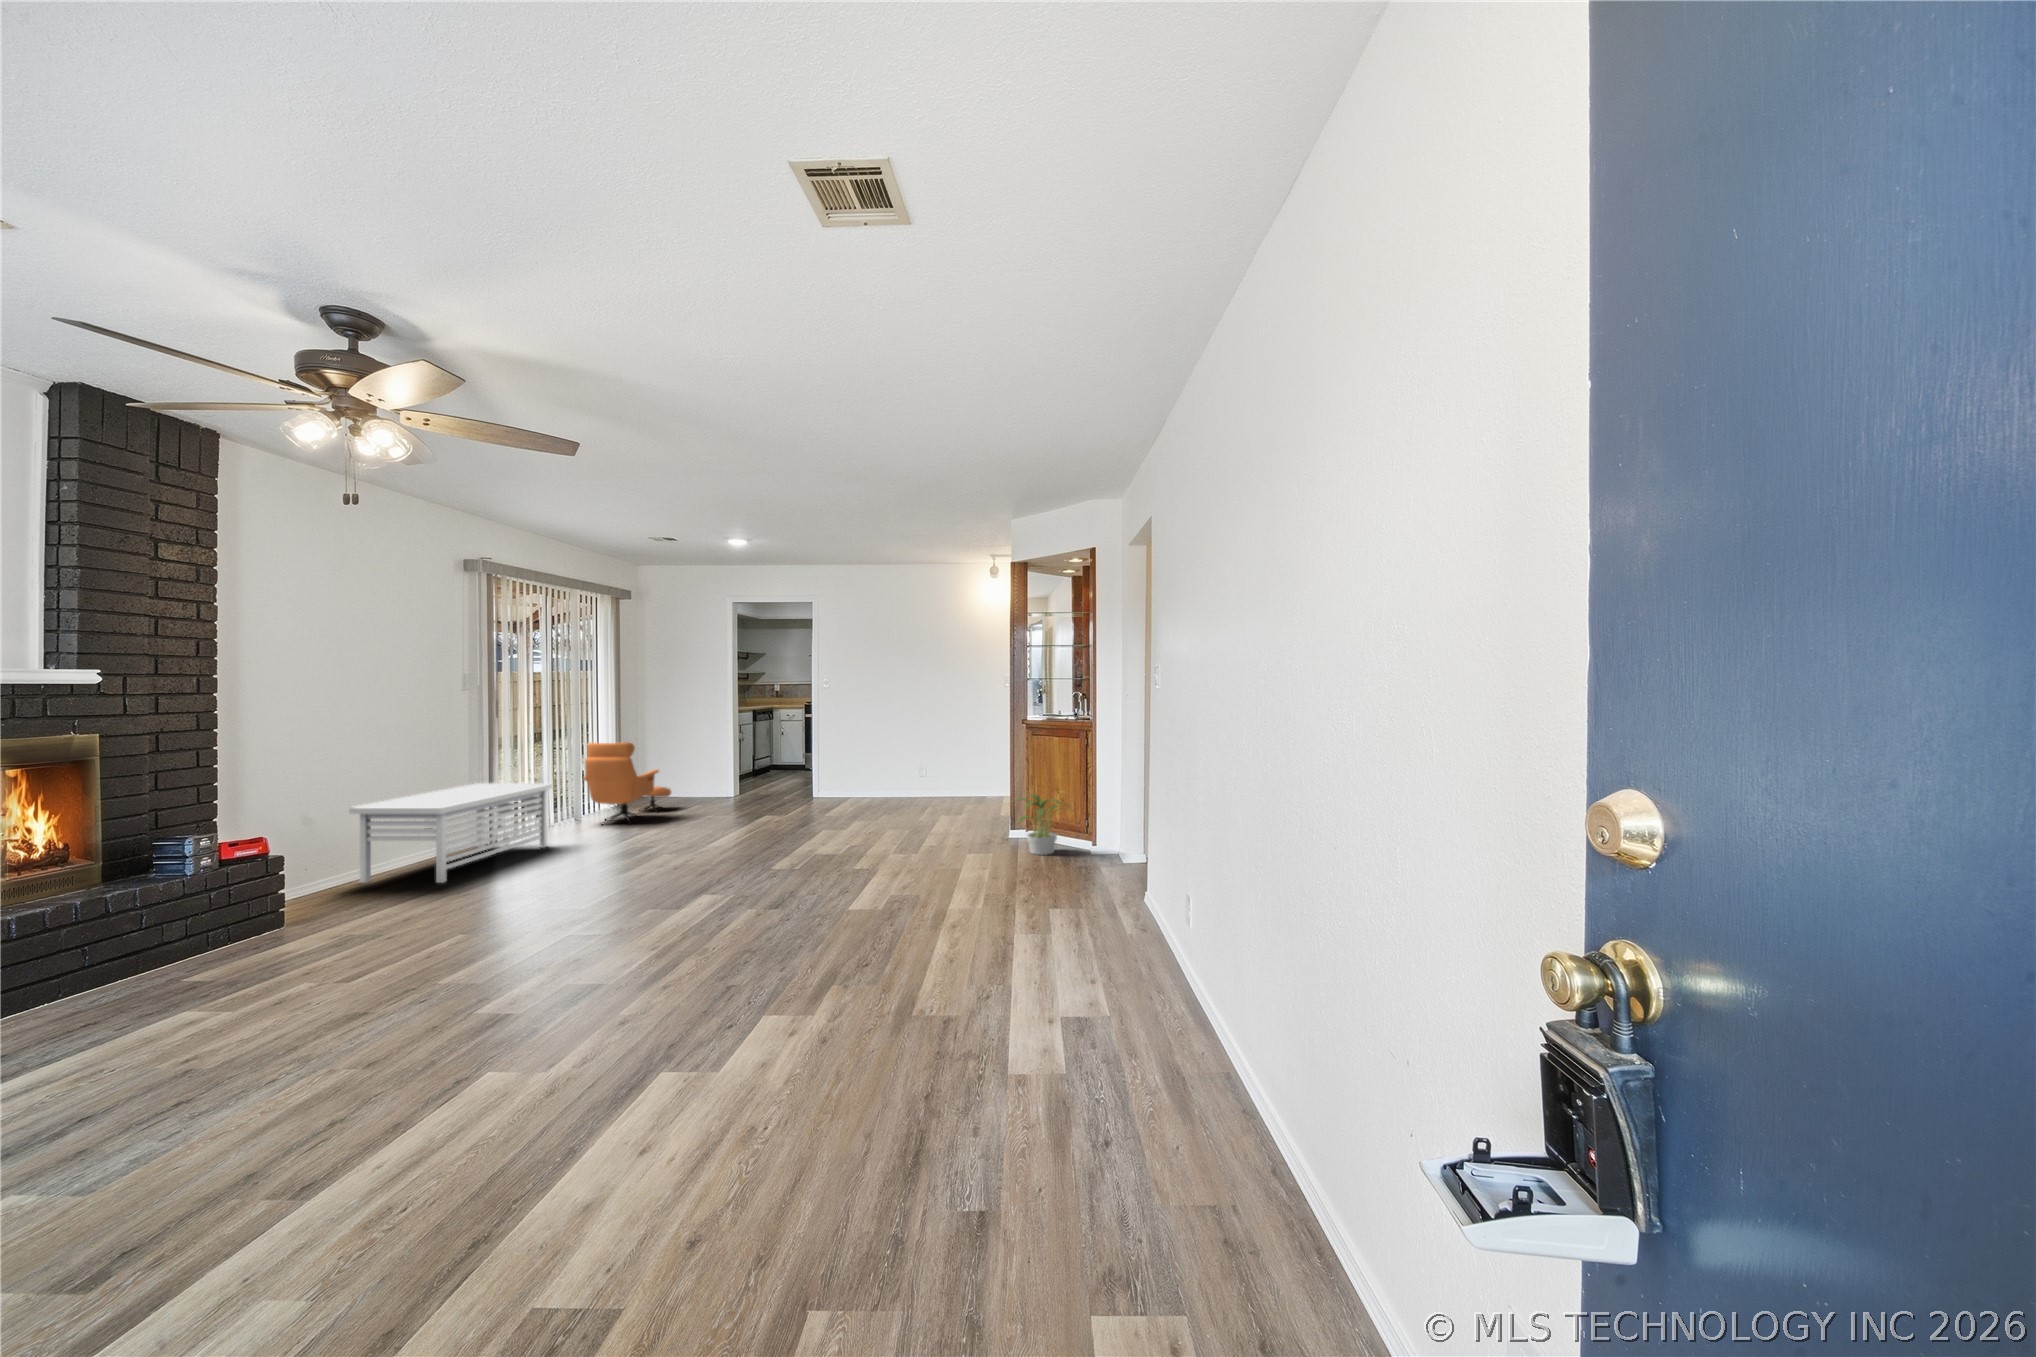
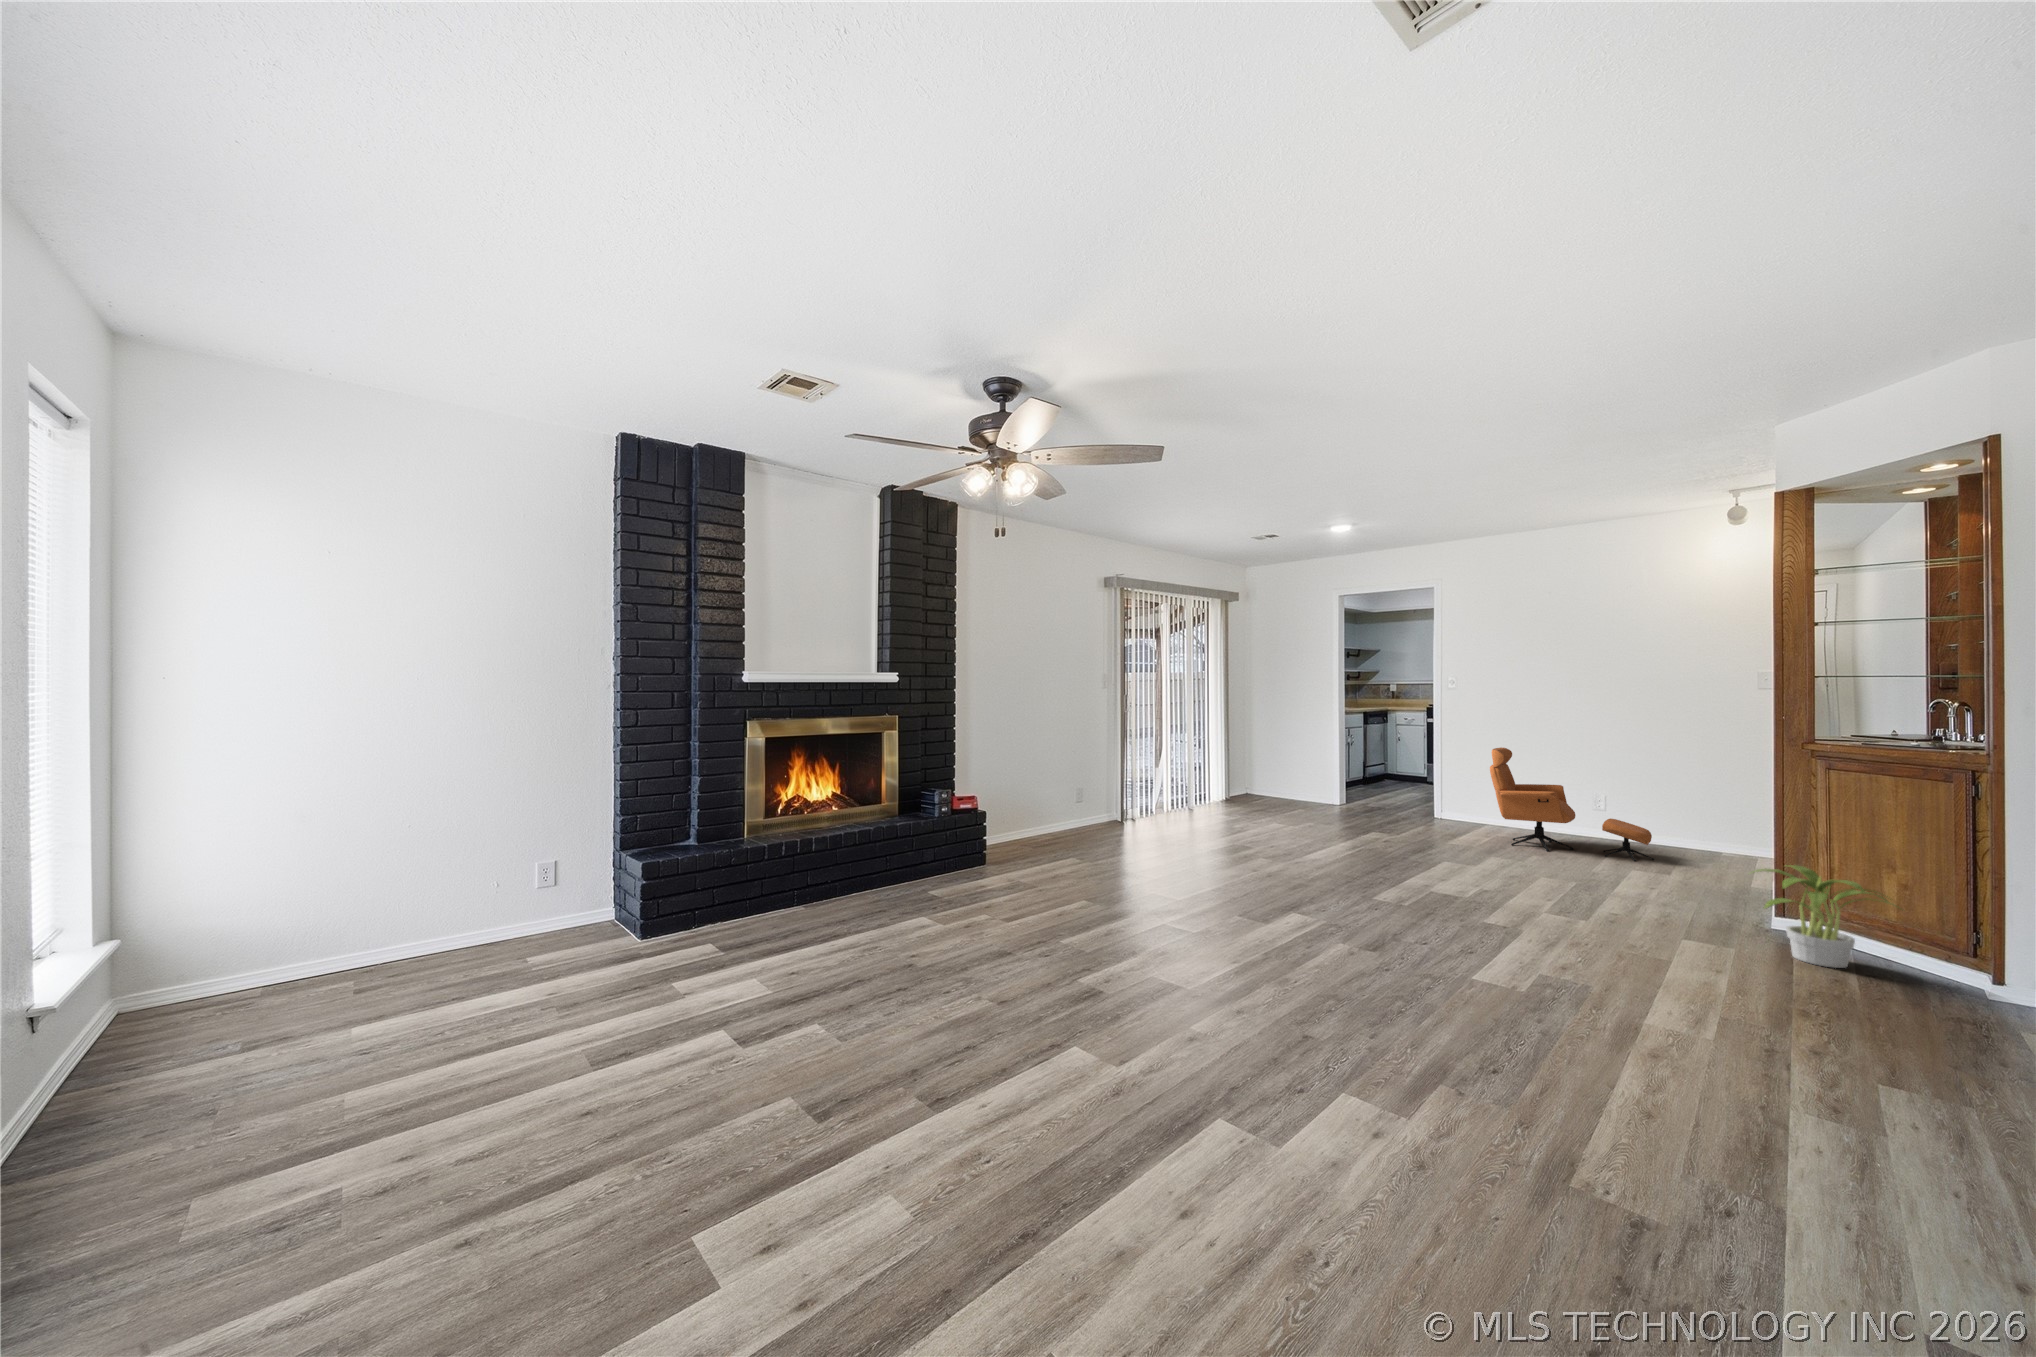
armchair: present [583,742,671,823] -> present [1490,748,1654,861]
storage bench: present [349,783,552,883] -> none [1026,767,1167,850]

